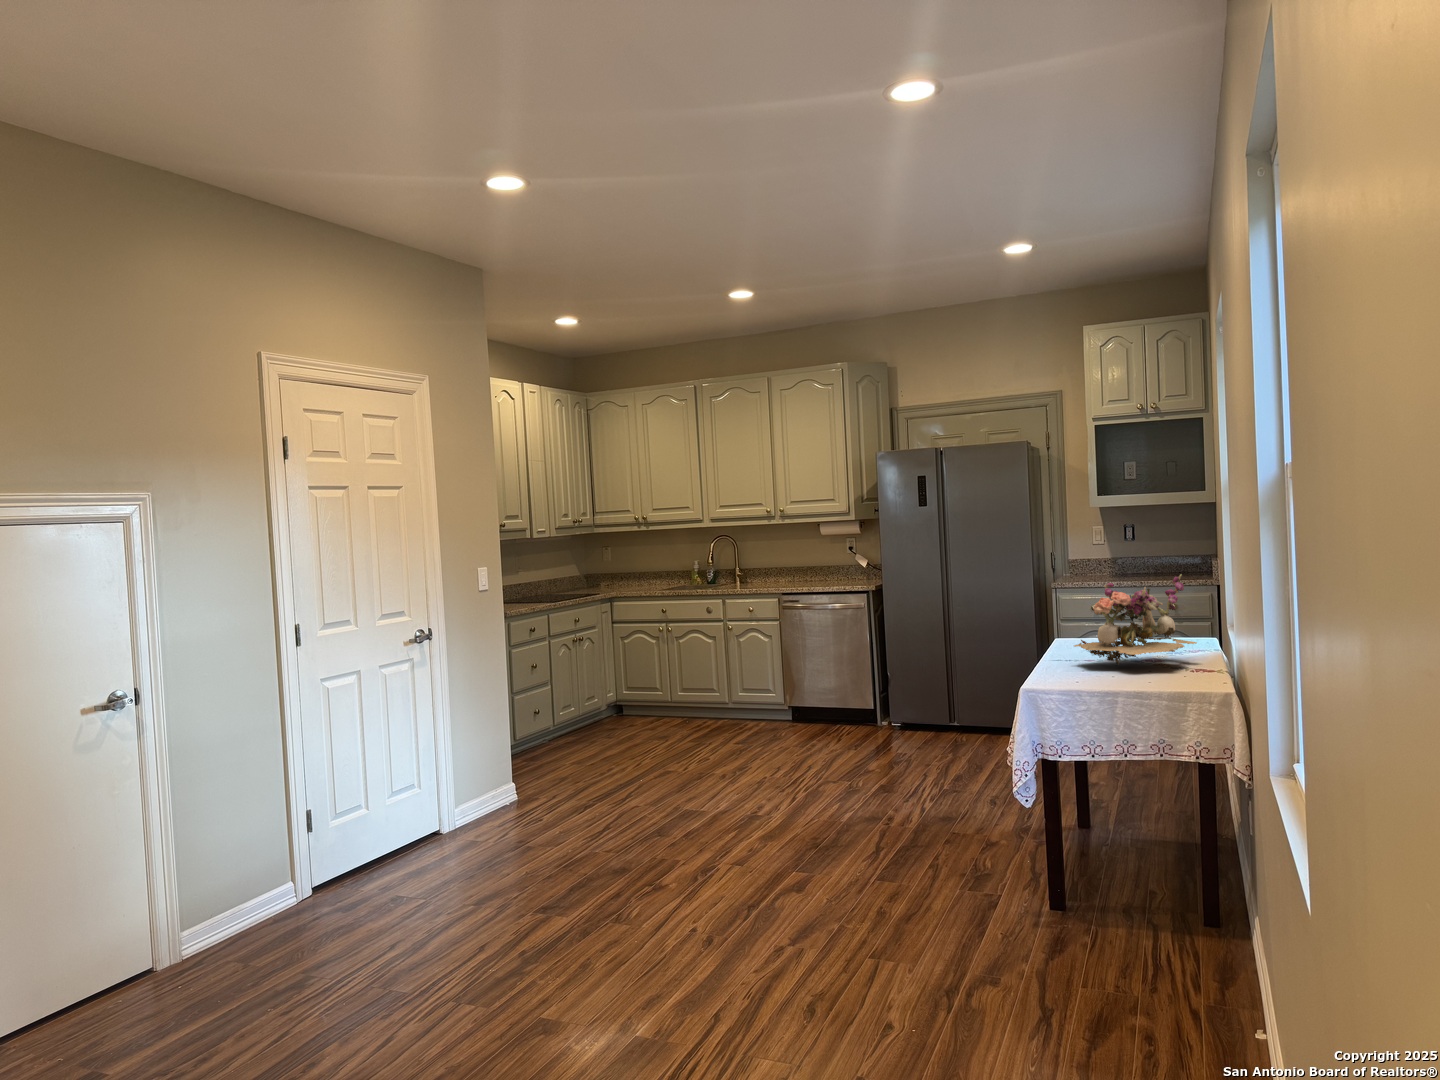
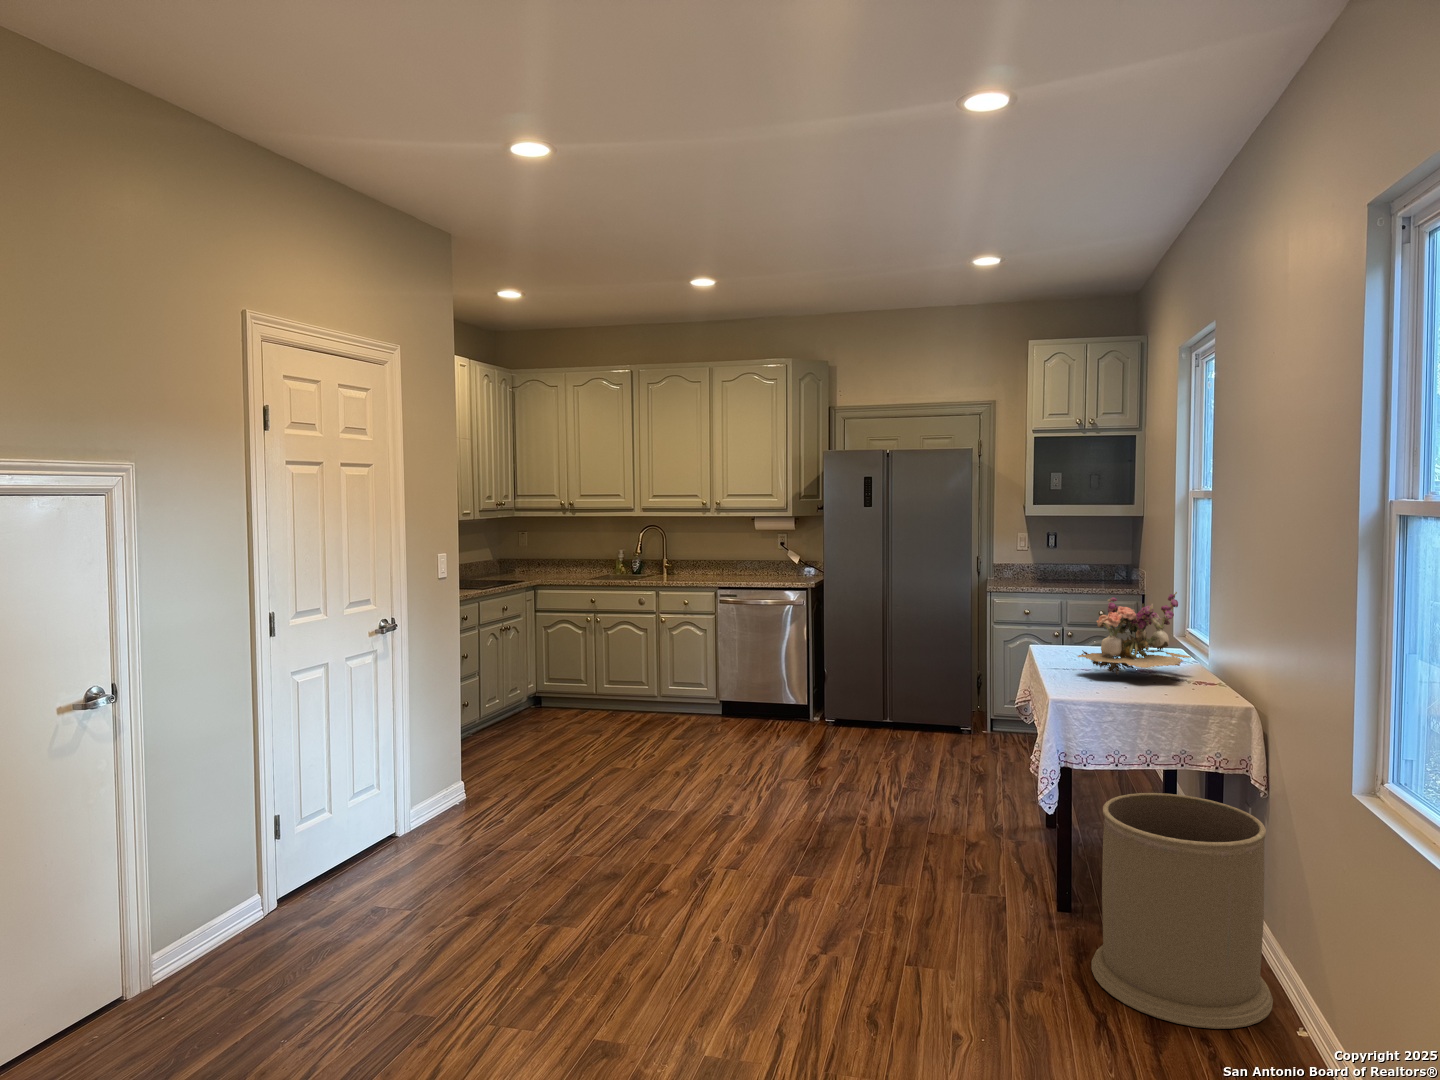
trash can: none [1057,785,1246,1031] -> present [1092,793,1273,1029]

